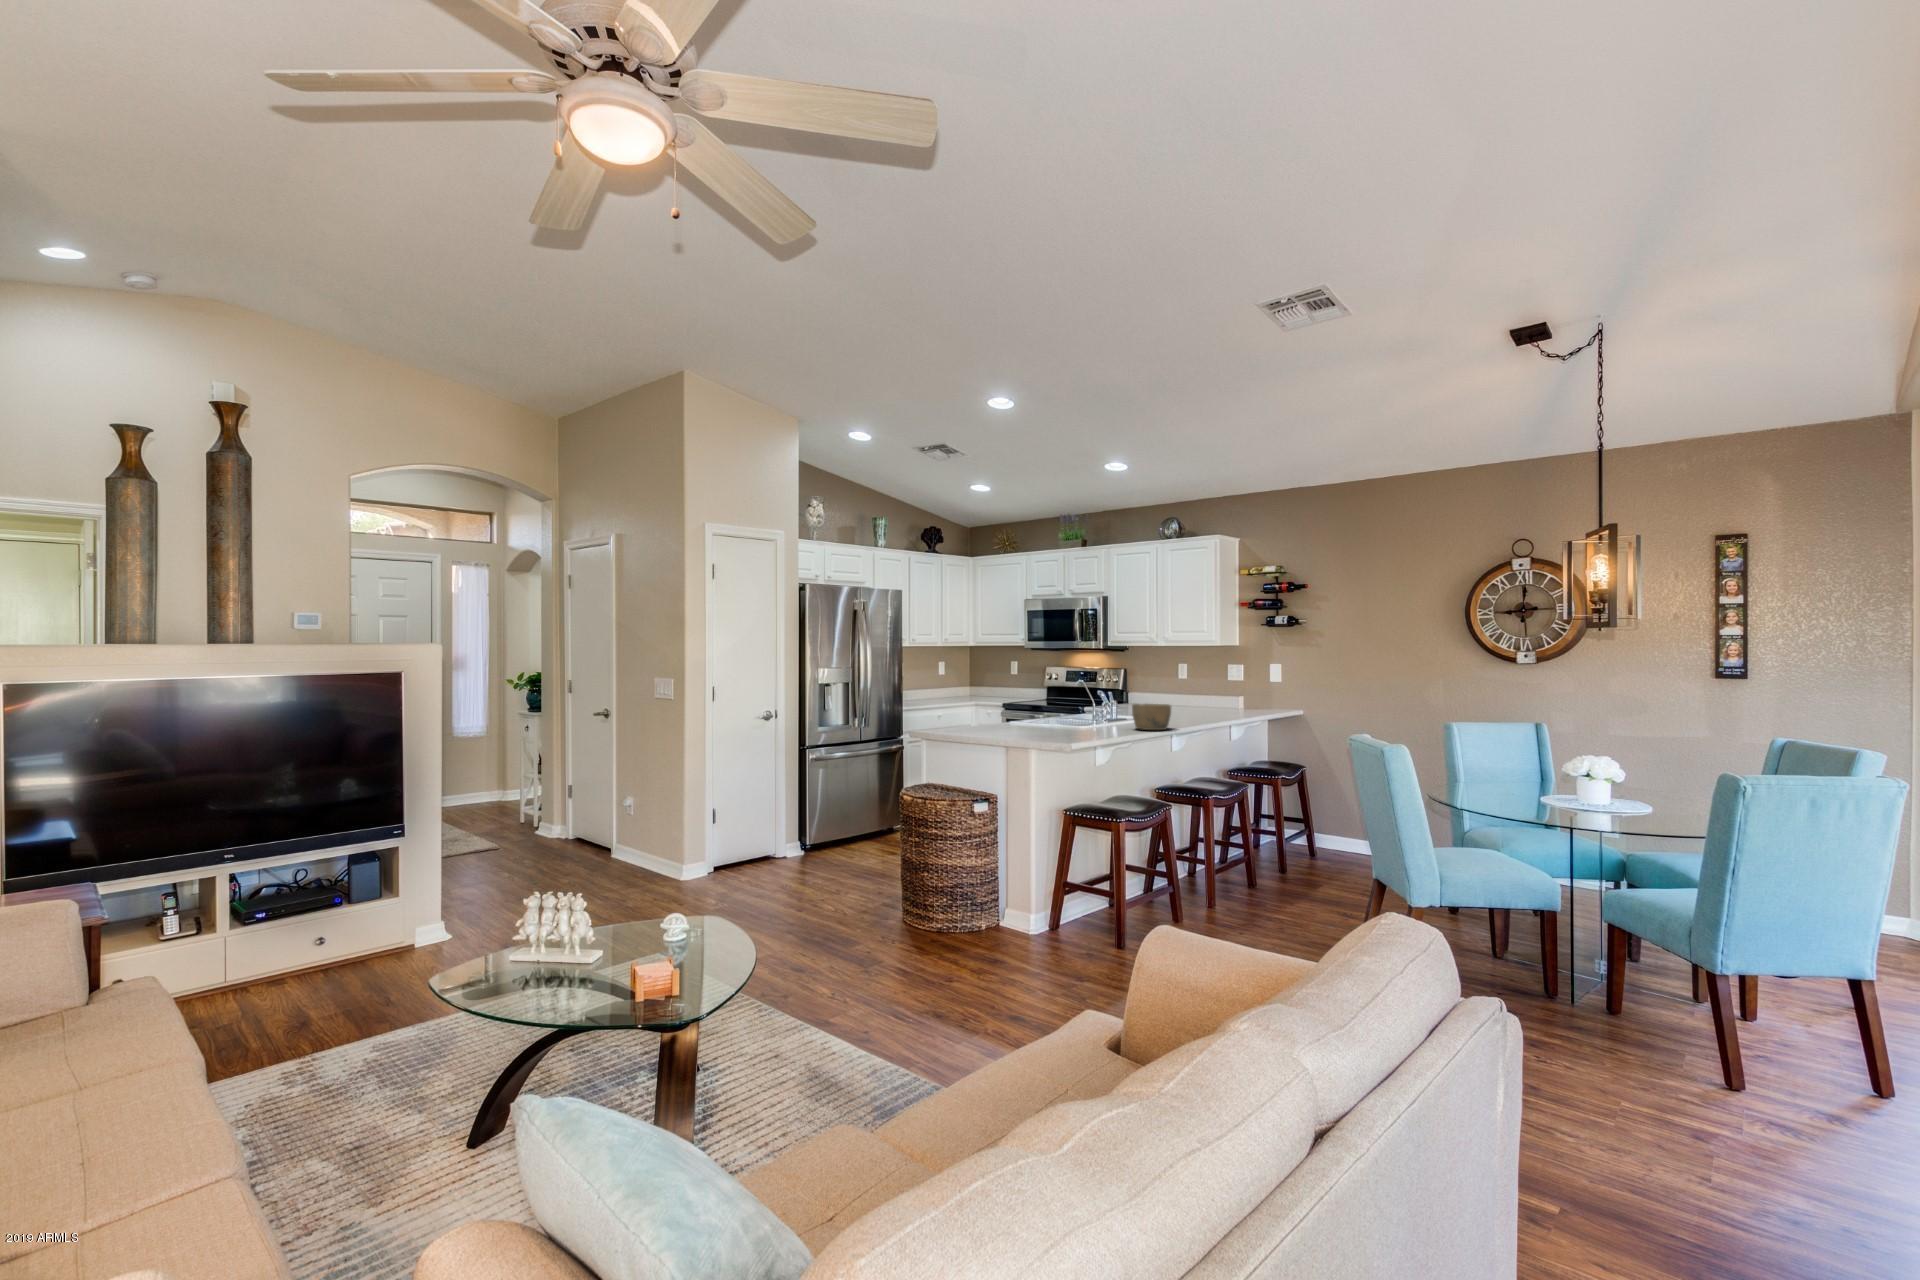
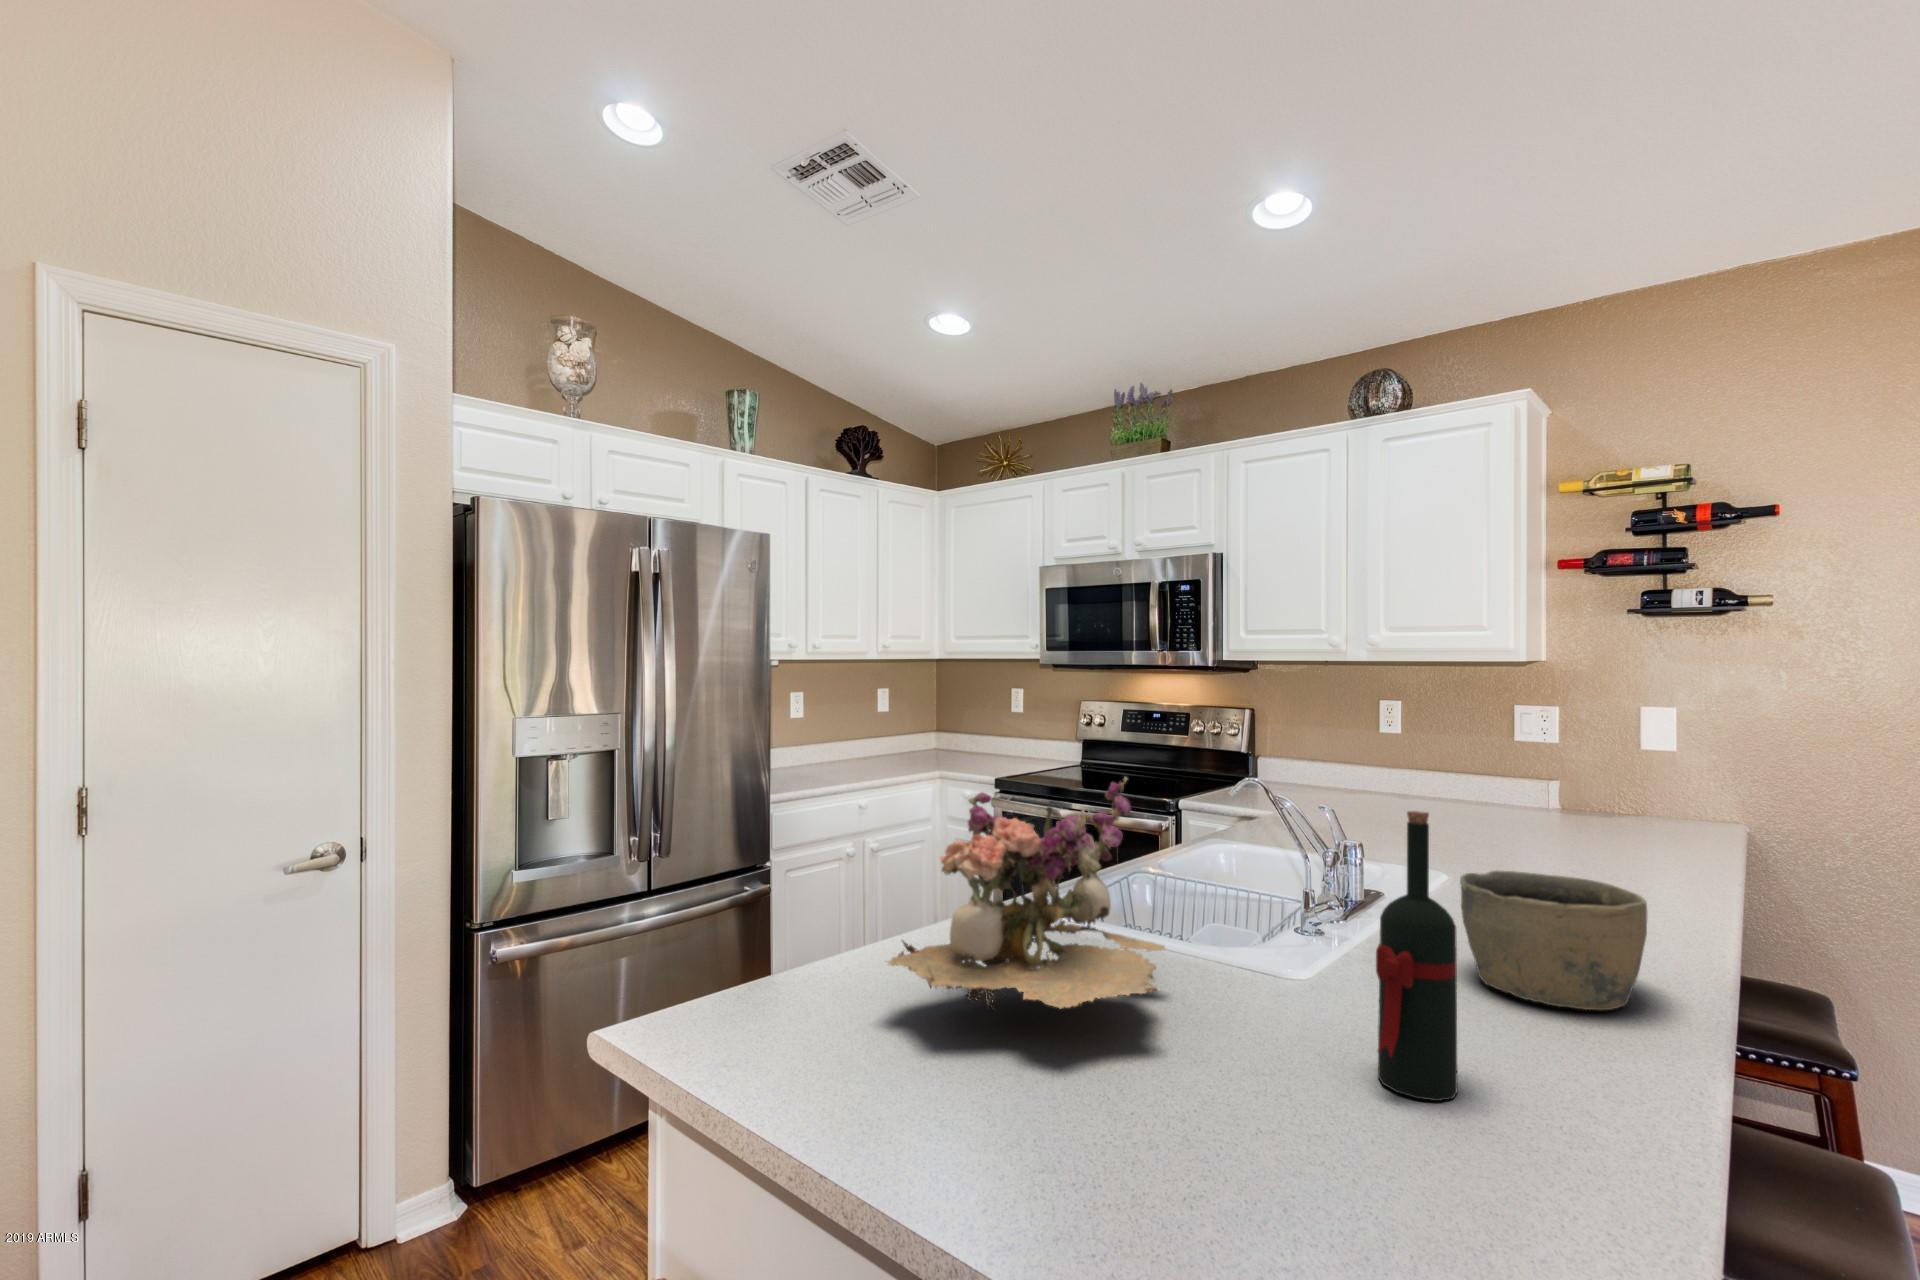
flower arrangement: none [990,680,1057,733] -> present [888,777,1165,1009]
wine bottle: none [1093,681,1110,737] -> present [1376,811,1458,1101]

